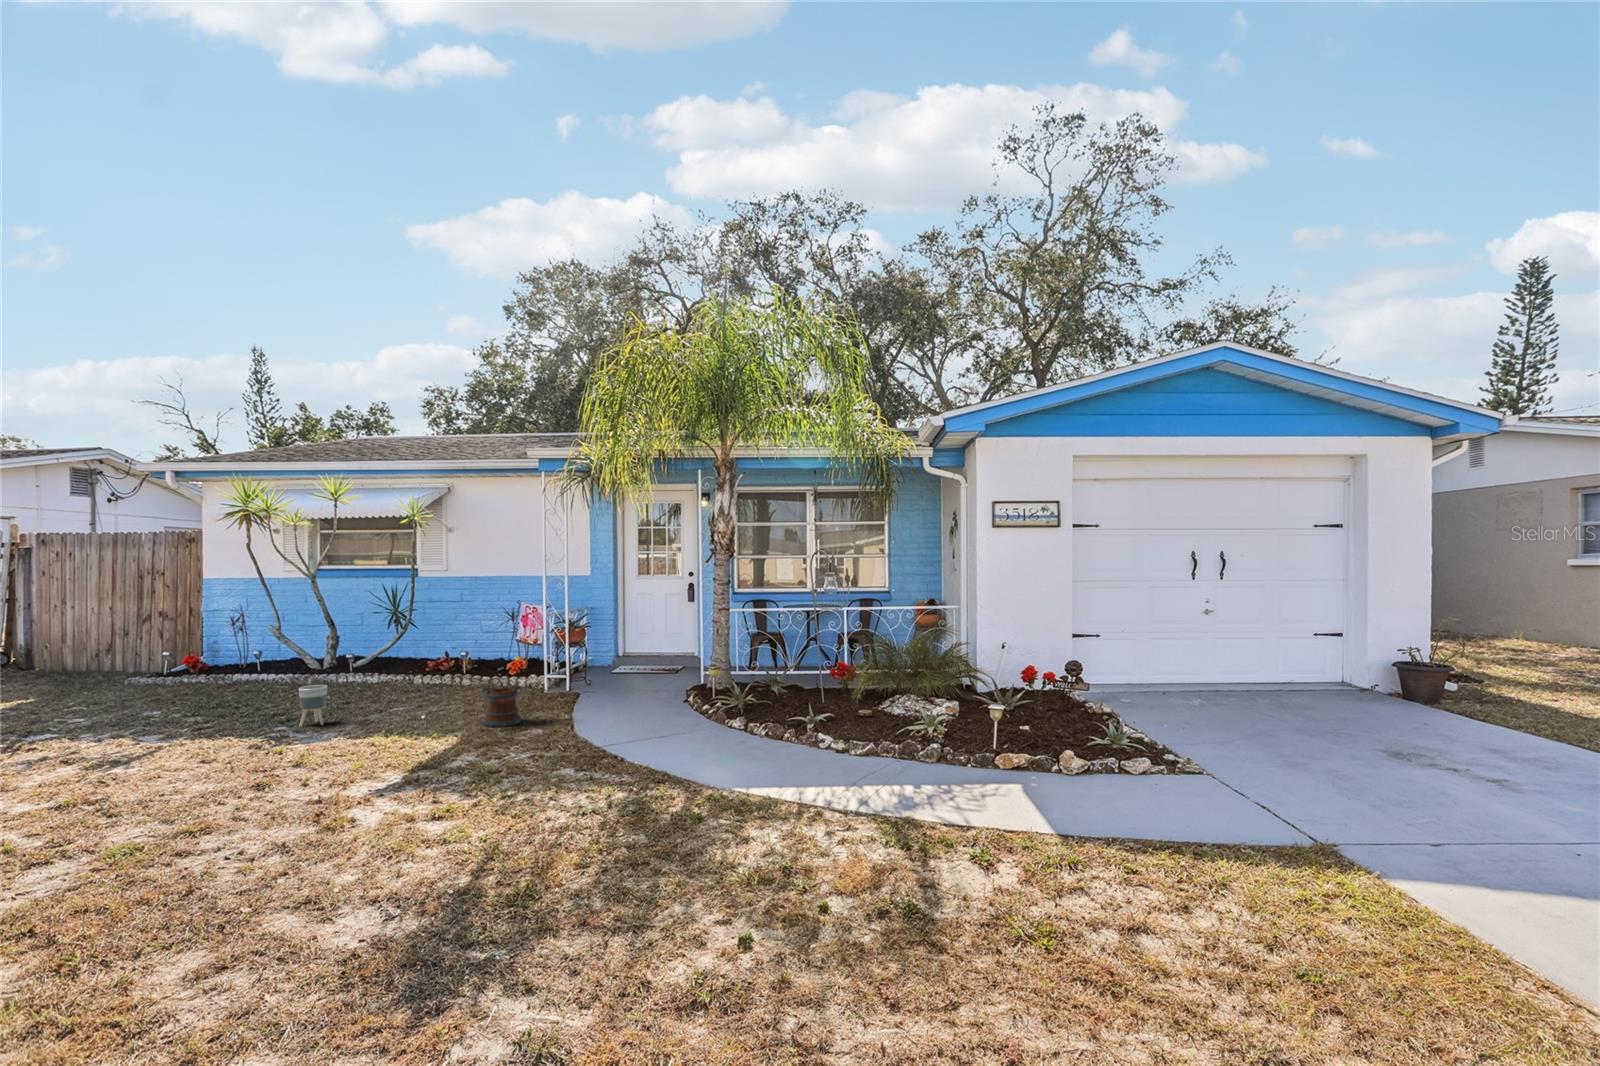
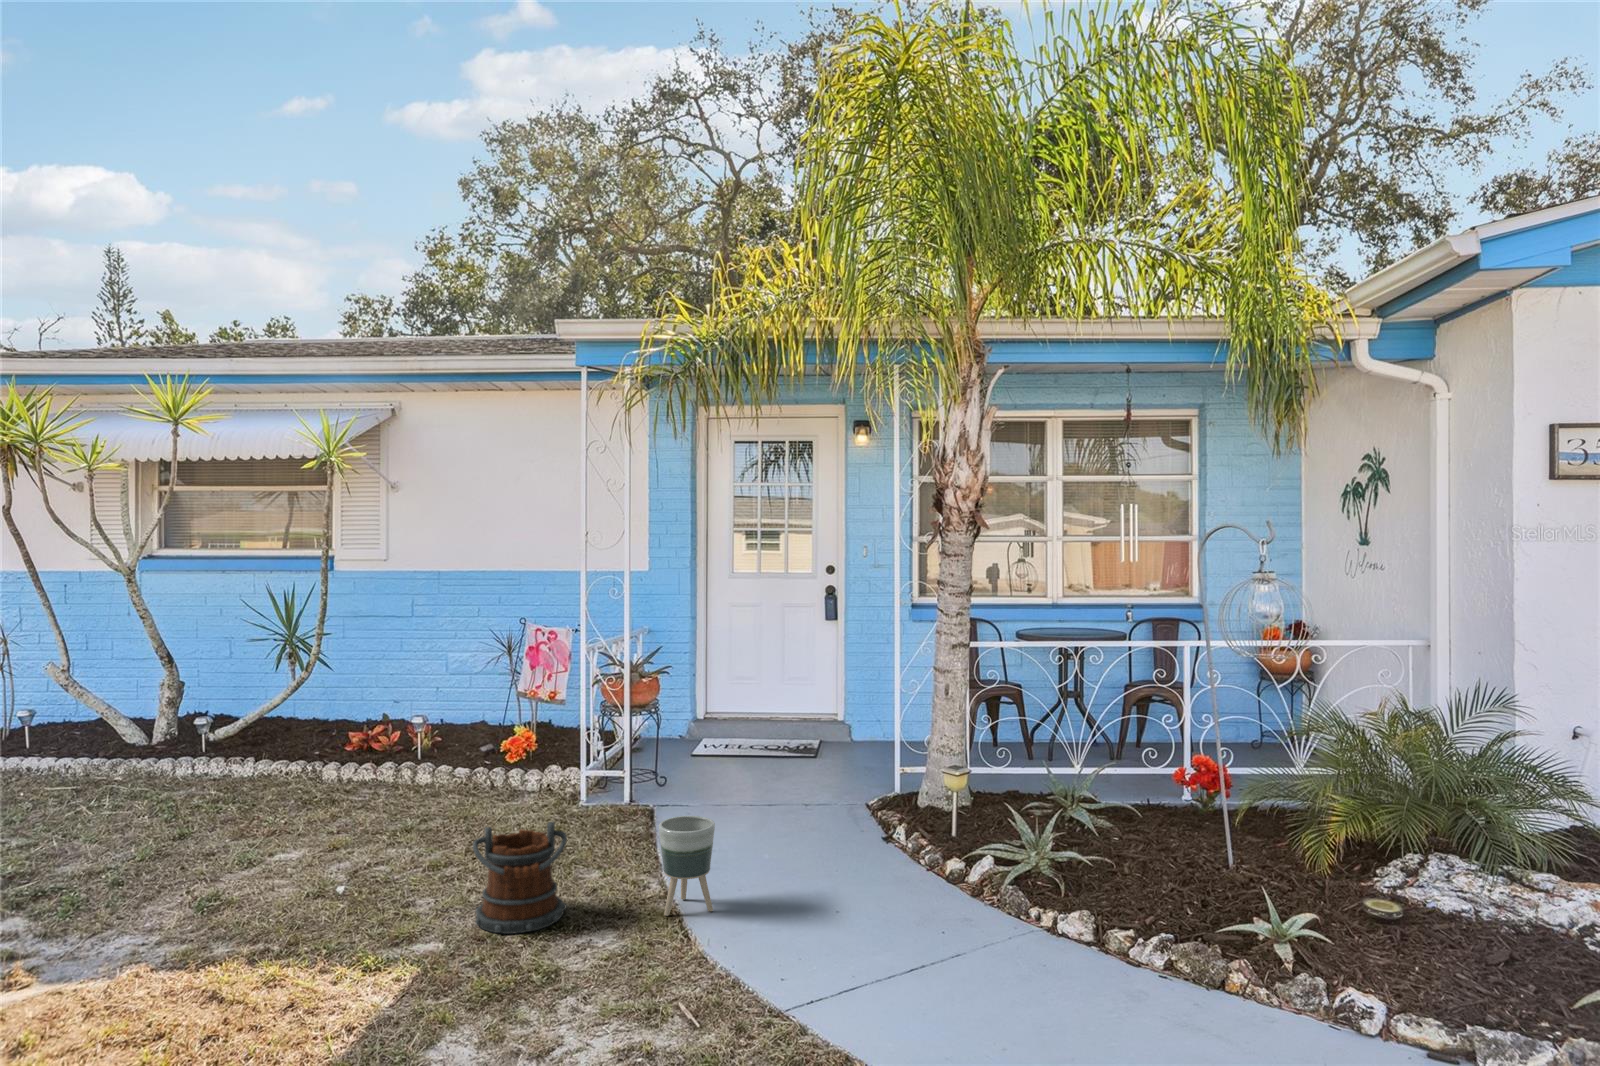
planter: present [299,685,327,726] -> present [659,816,715,916]

